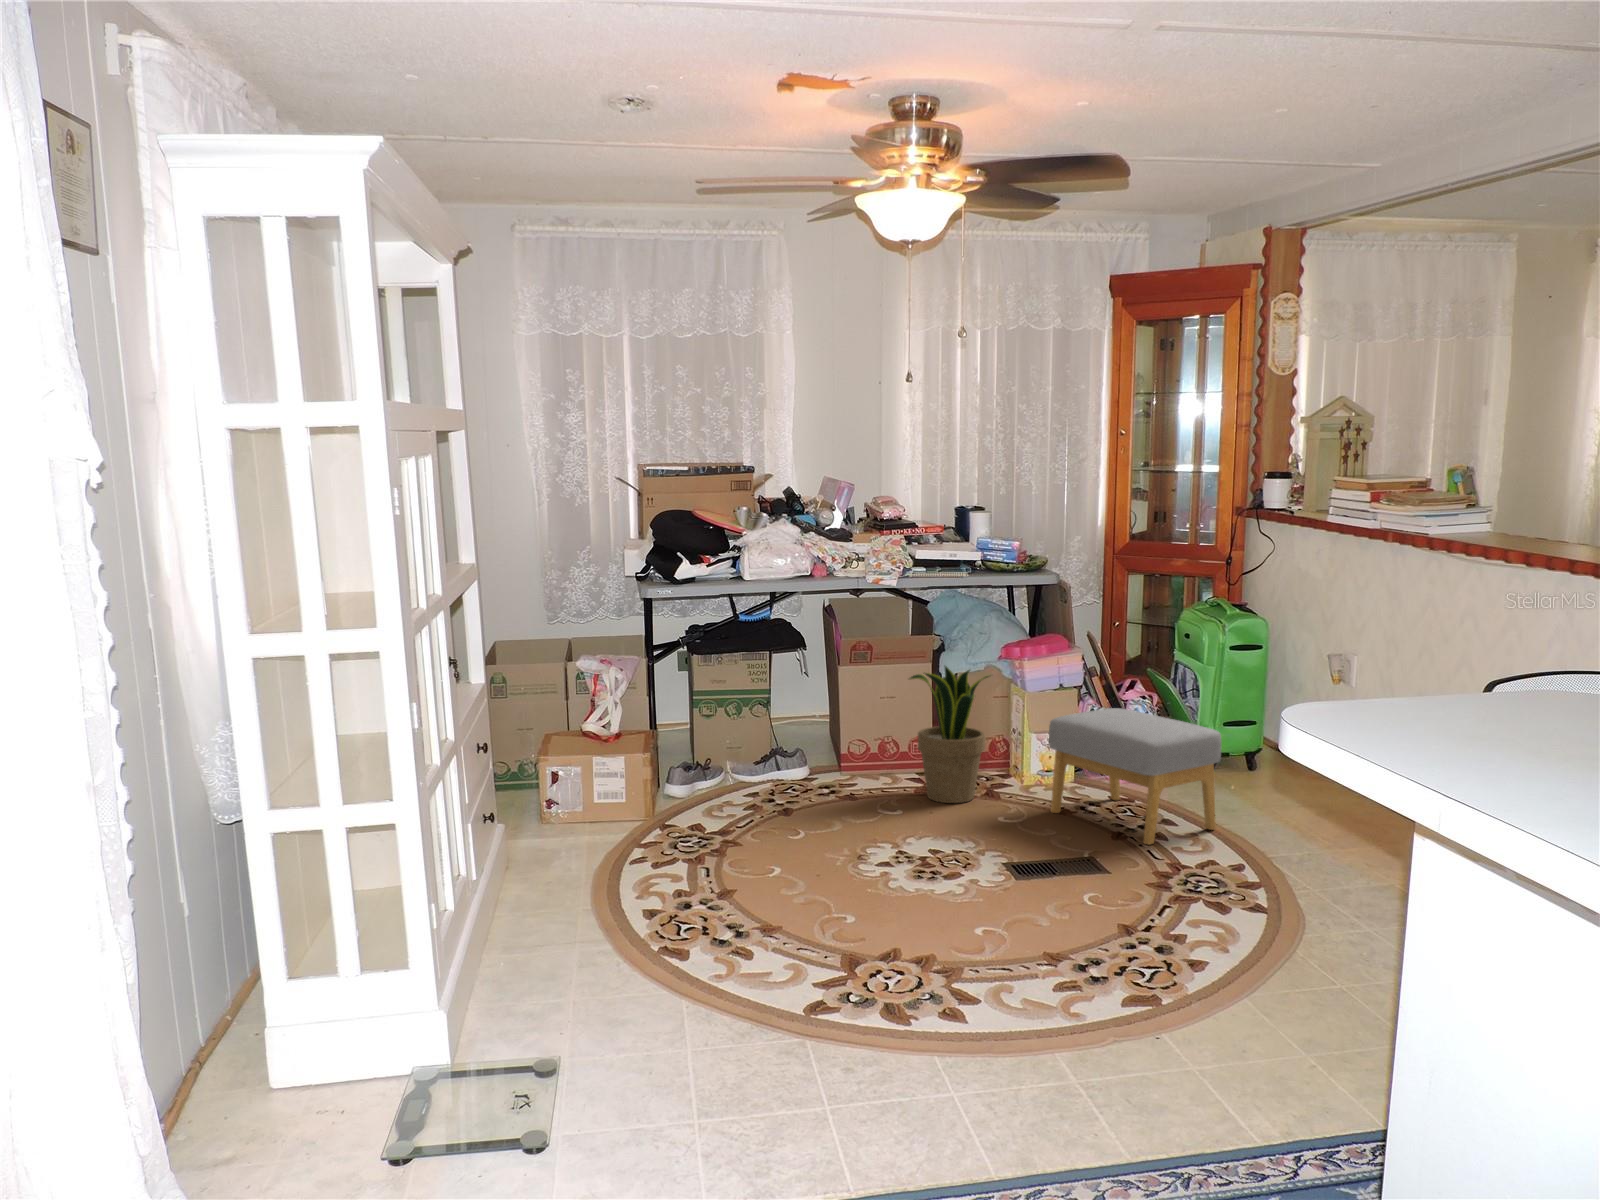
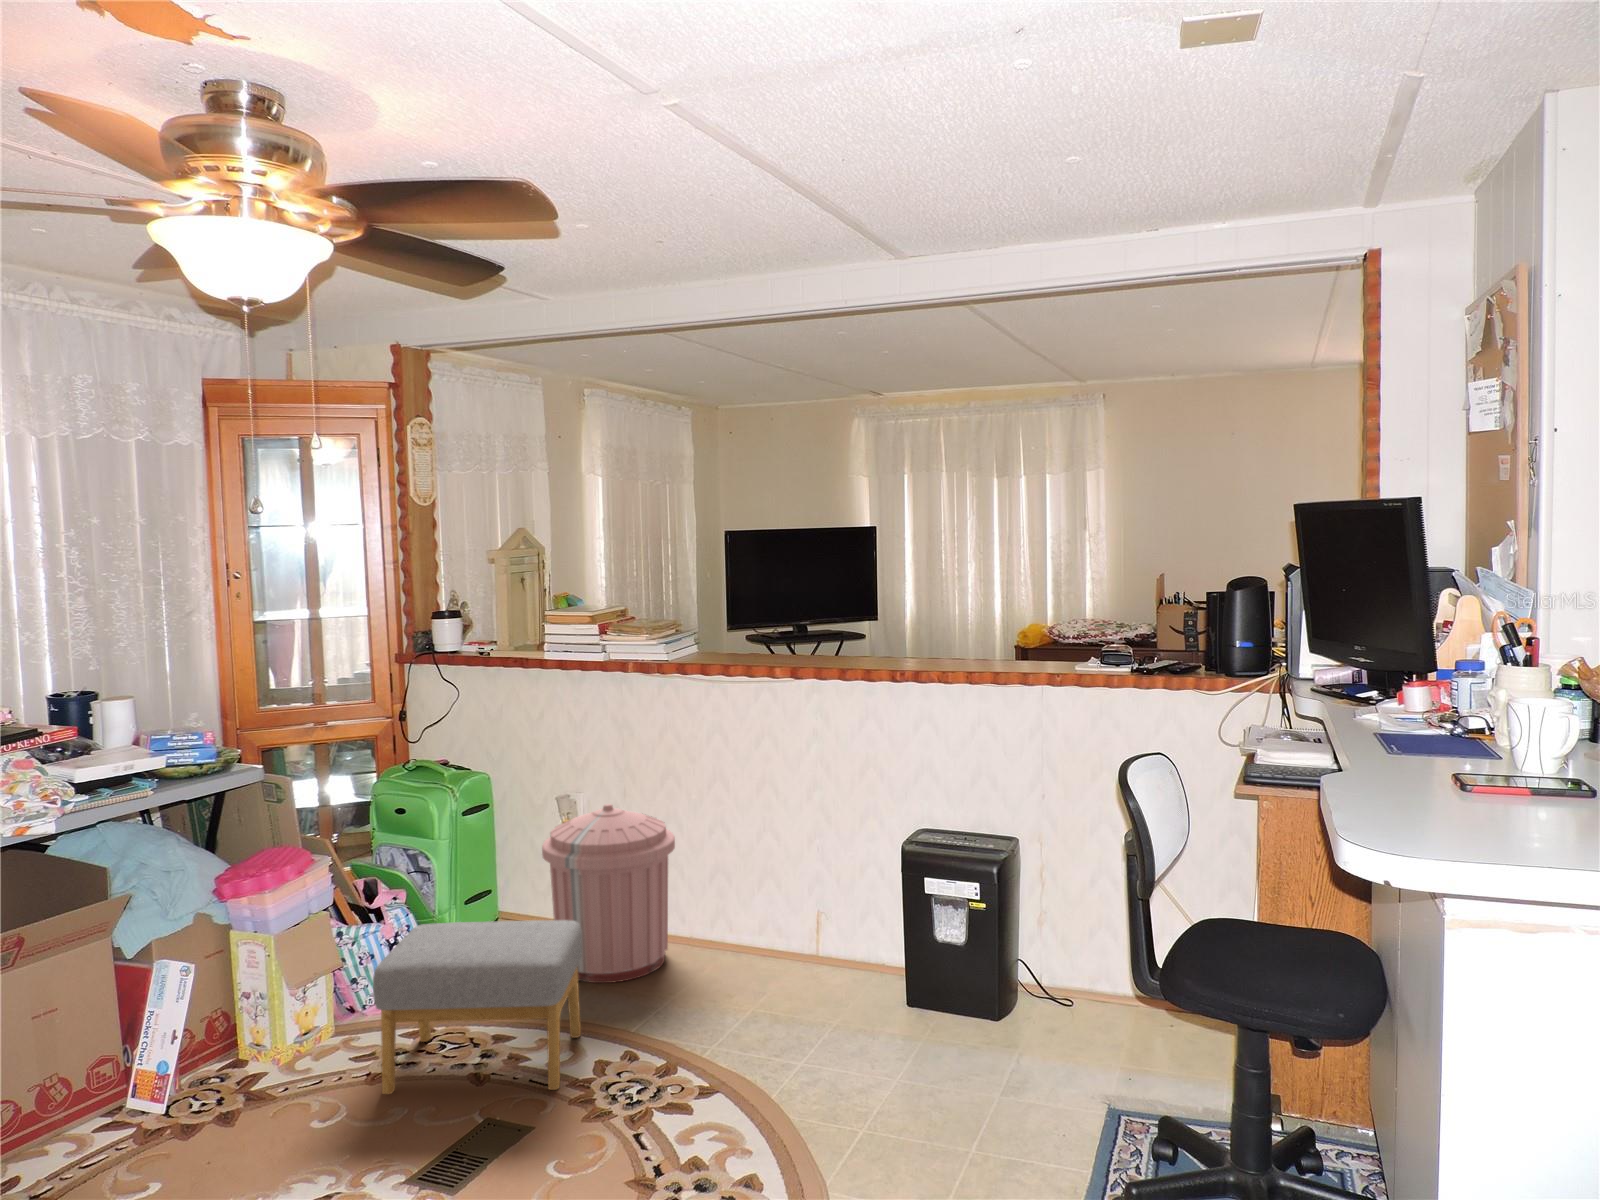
trash can: none [1260,656,1395,820] -> present [542,804,675,983]
potted plant: present [910,666,988,803] -> none [144,932,272,1153]

